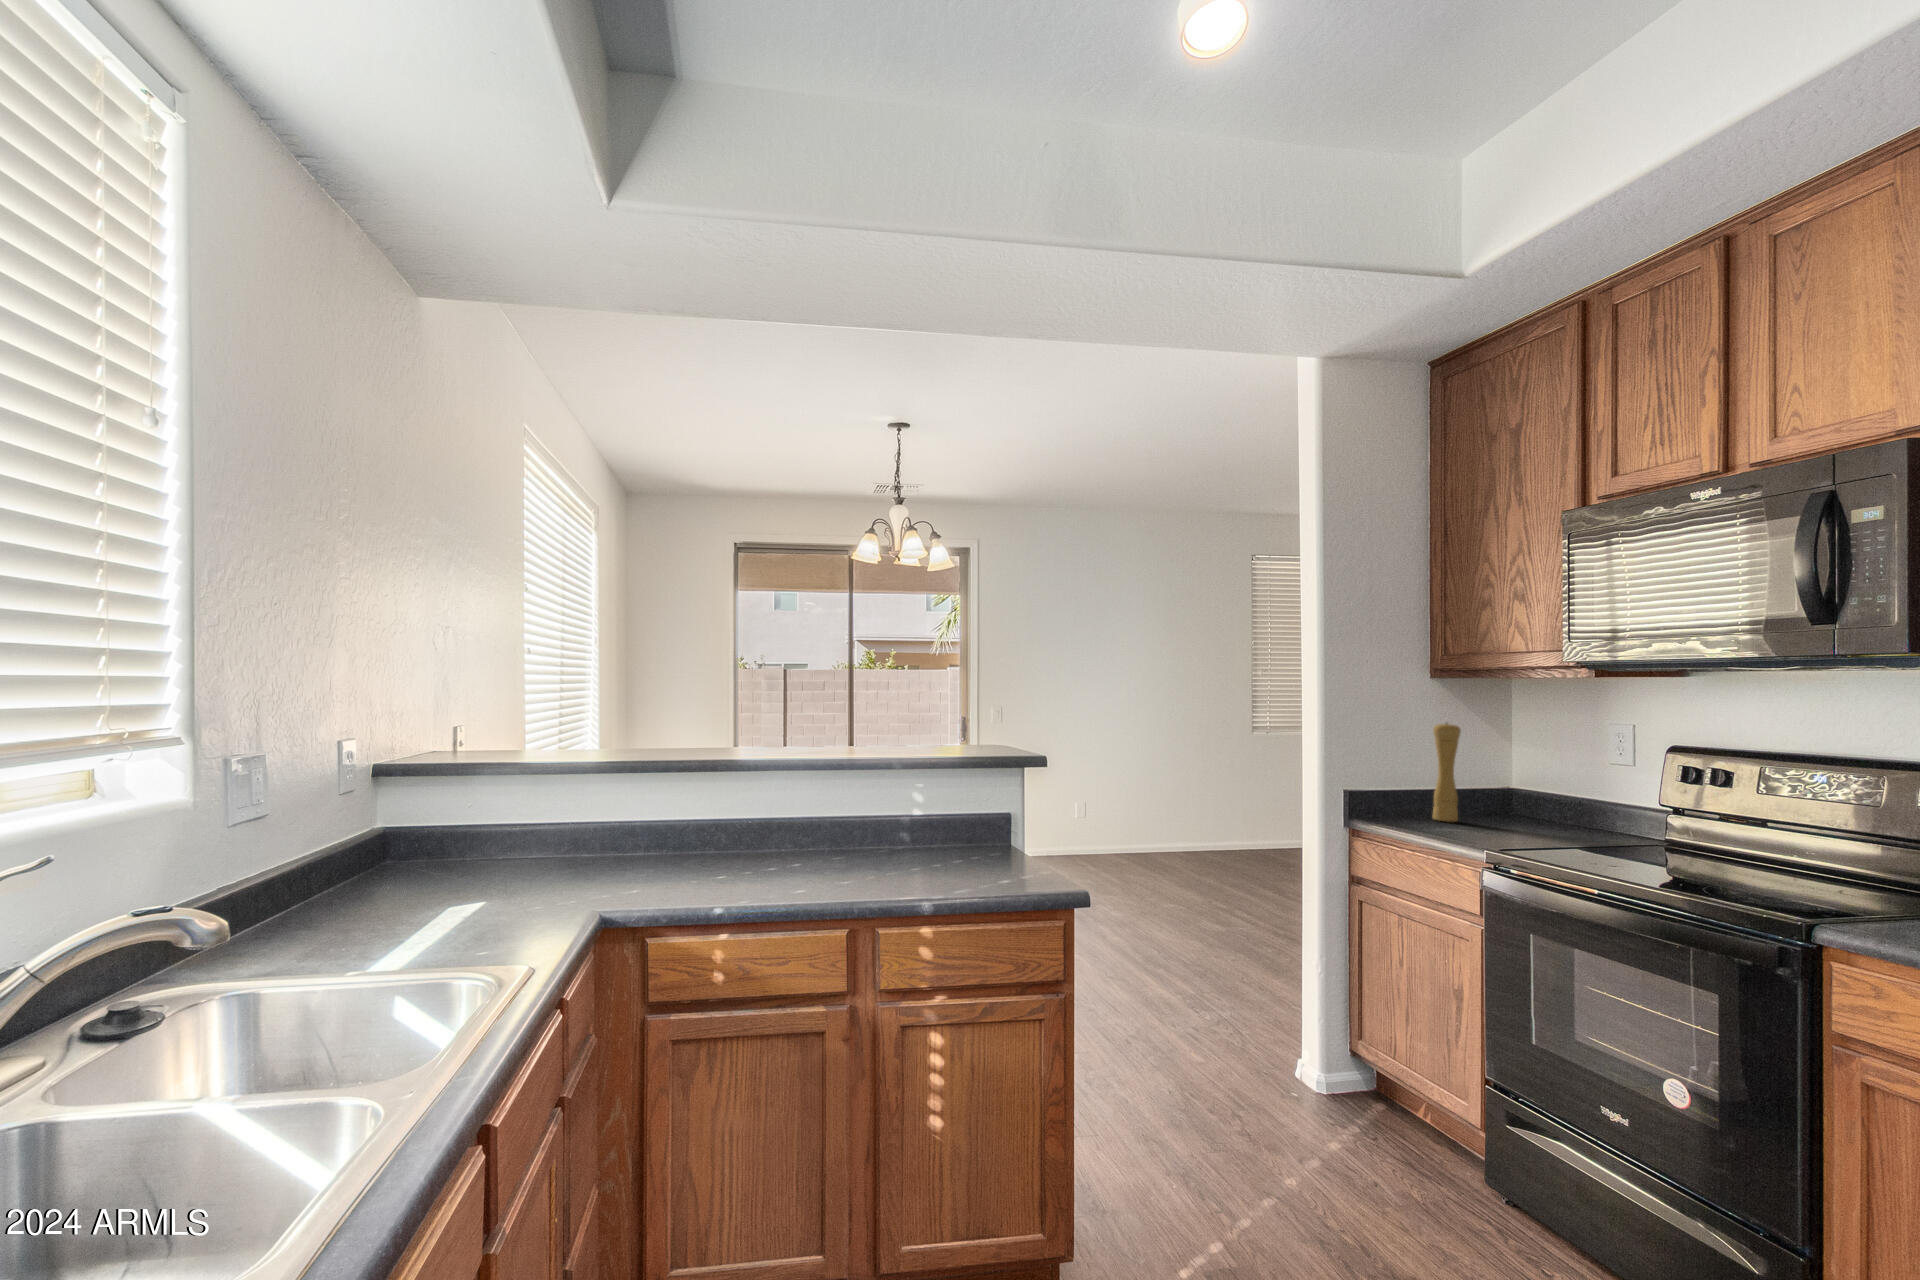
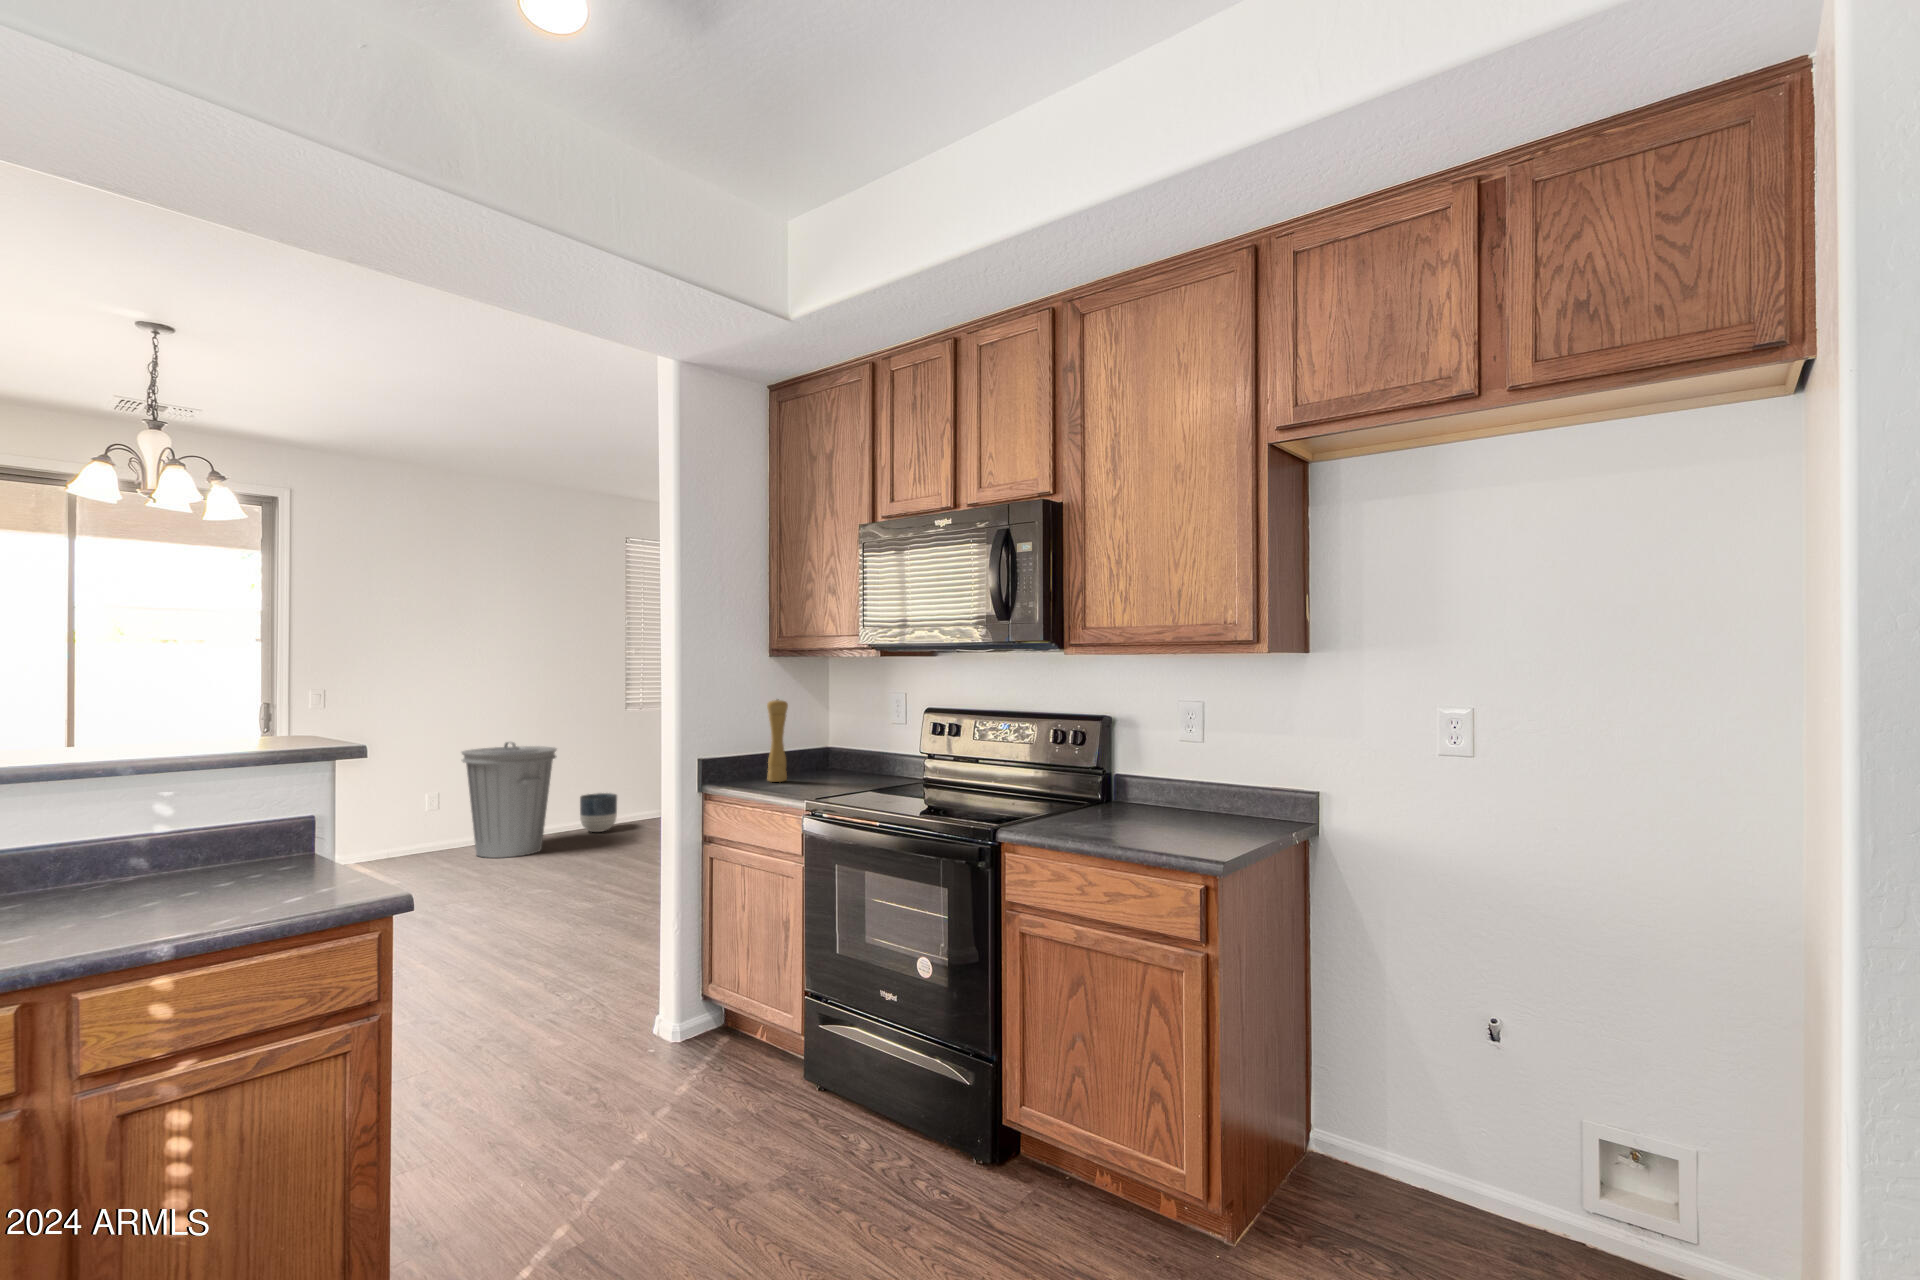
trash can: none [1106,755,1193,867] -> present [462,742,557,858]
planter: none [1213,815,1250,855] -> present [580,793,617,832]

